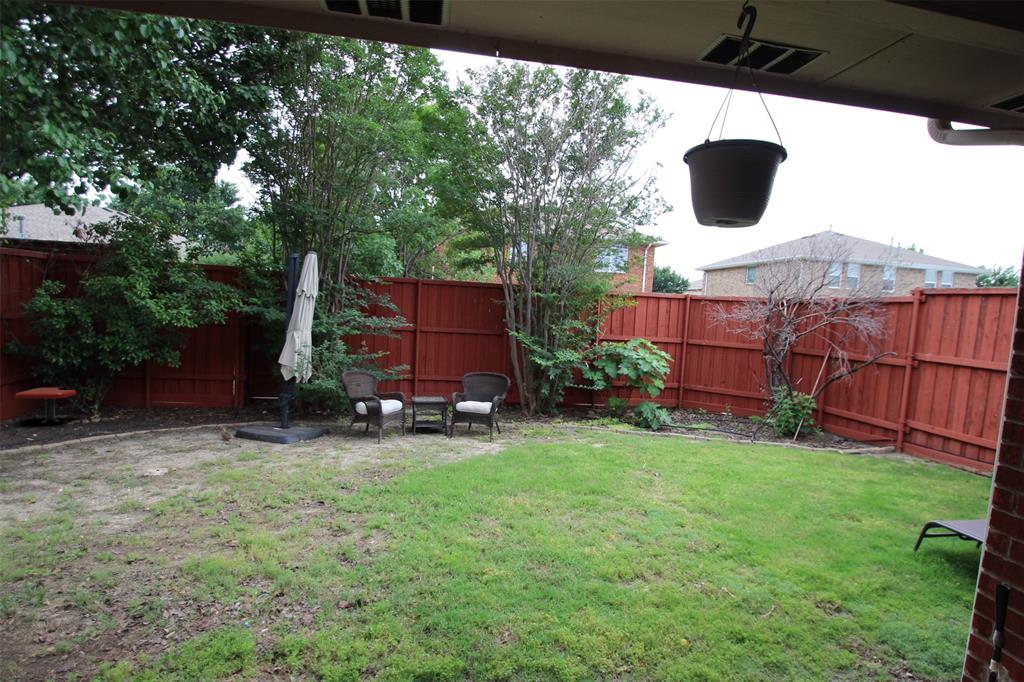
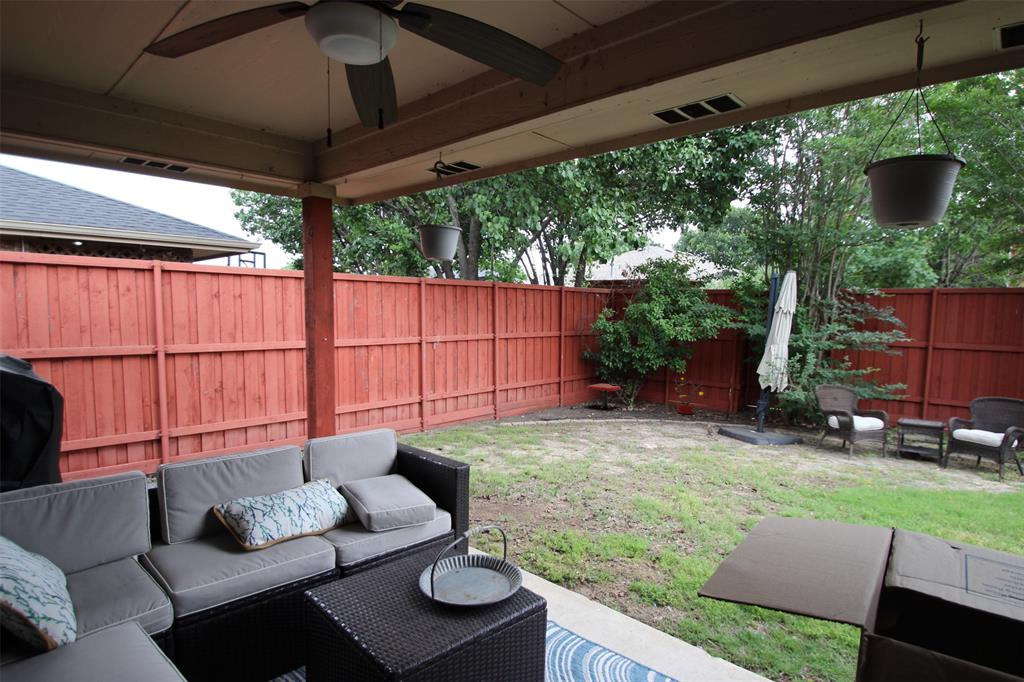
decorative plant: none [162,370,204,415] -> present [677,378,703,414]

